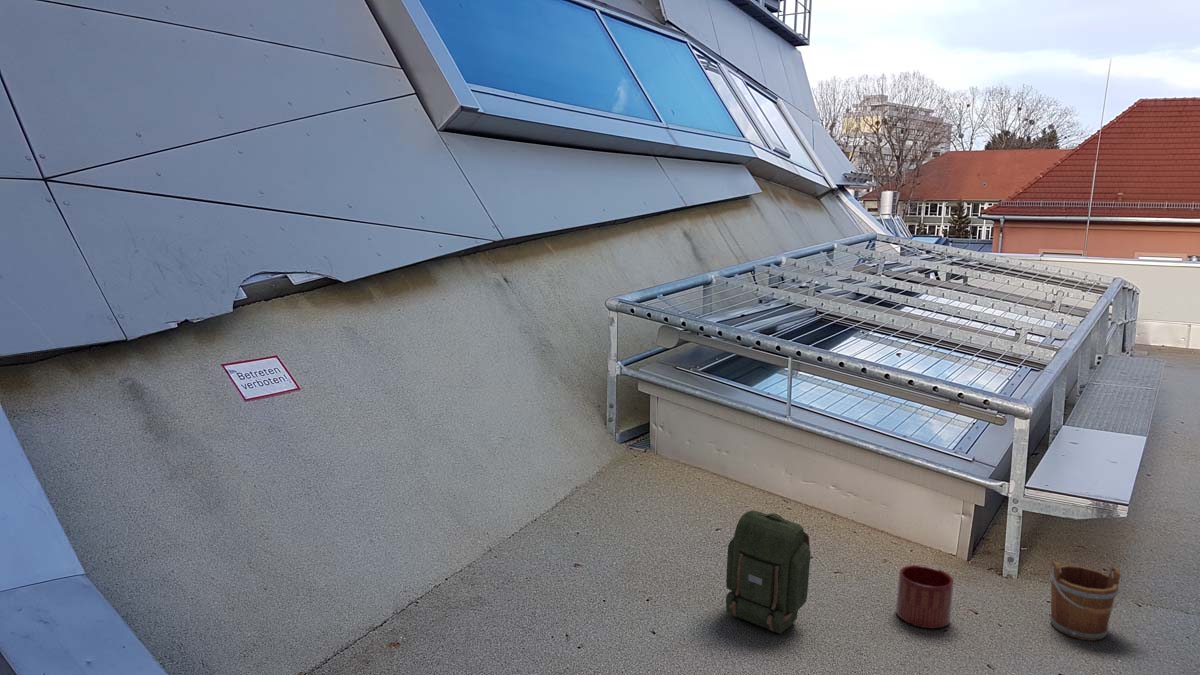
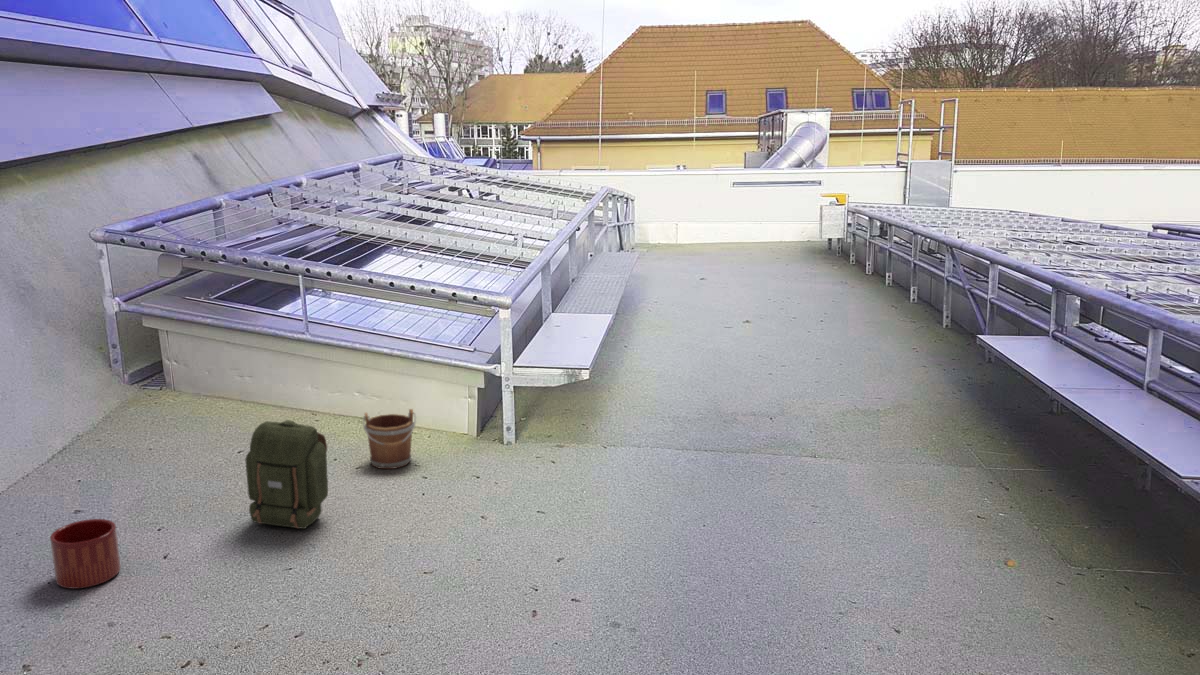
bucket: present [1050,562,1124,641] -> present [363,409,416,469]
planter: present [896,565,954,628] -> present [50,519,121,589]

